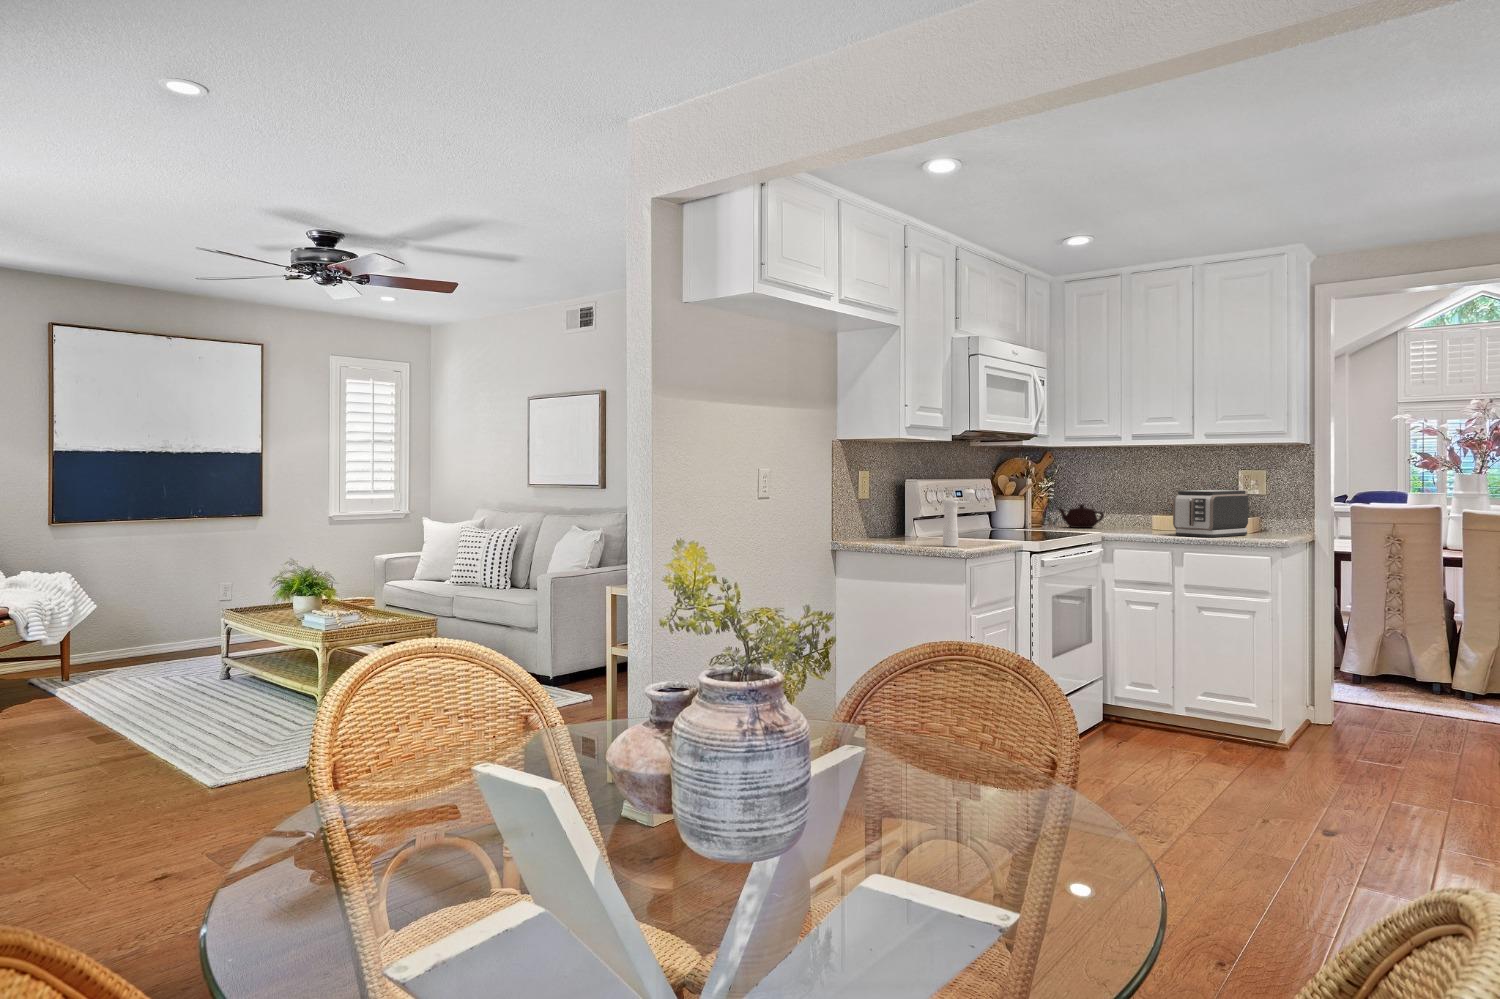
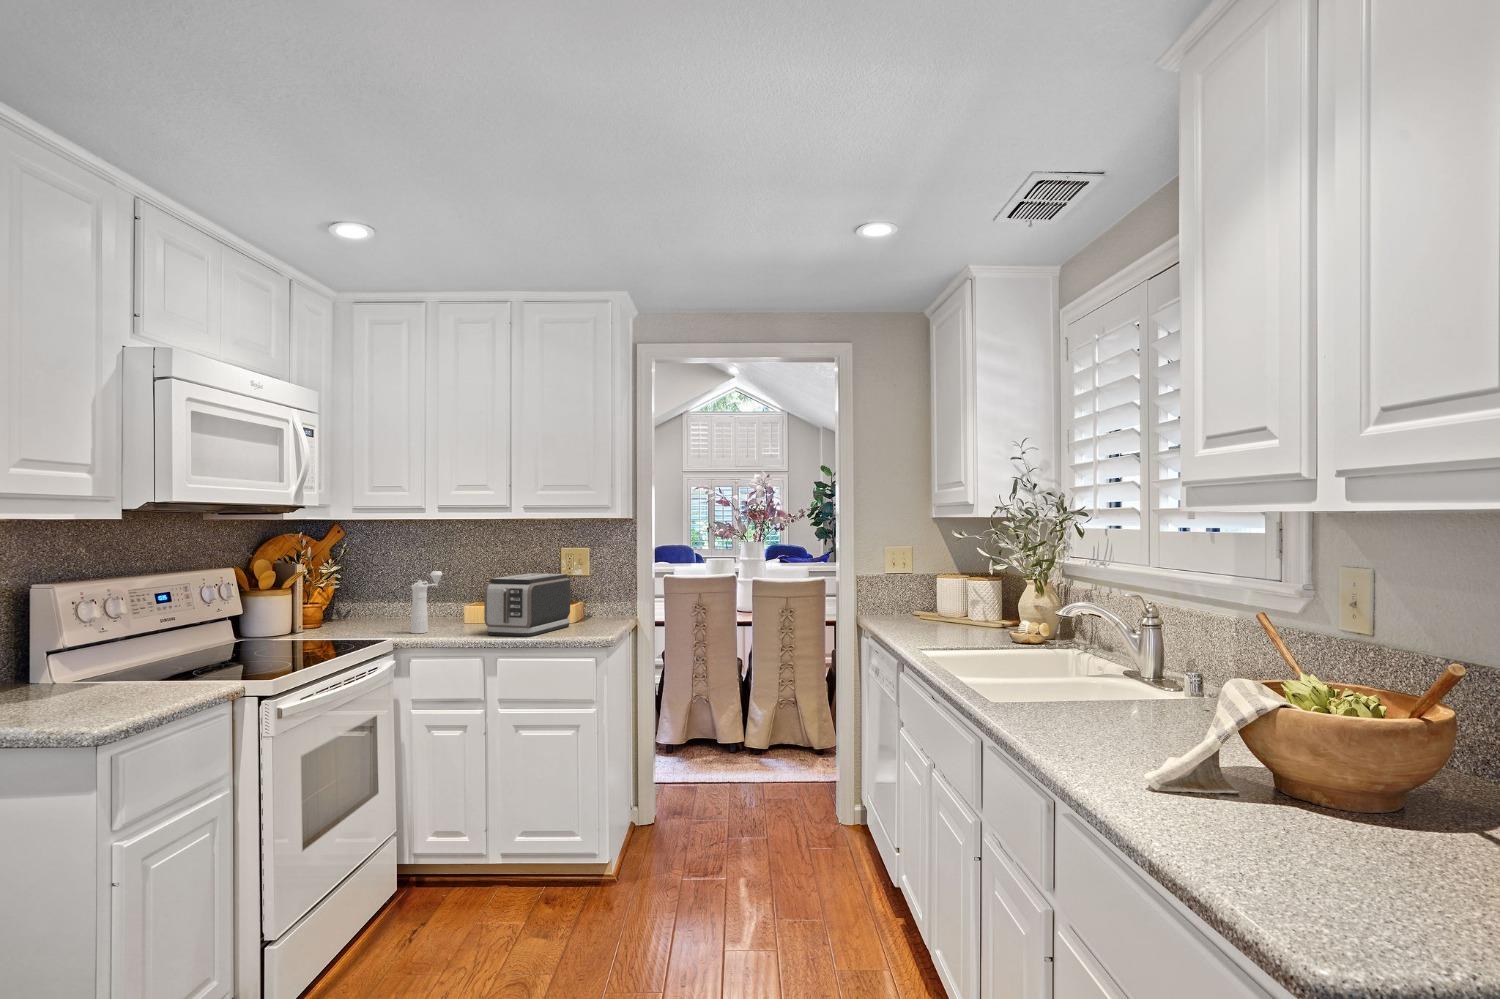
pepper mill: present [943,489,975,546] -> present [411,571,443,633]
teapot: present [1058,504,1104,528] -> none [342,593,404,624]

